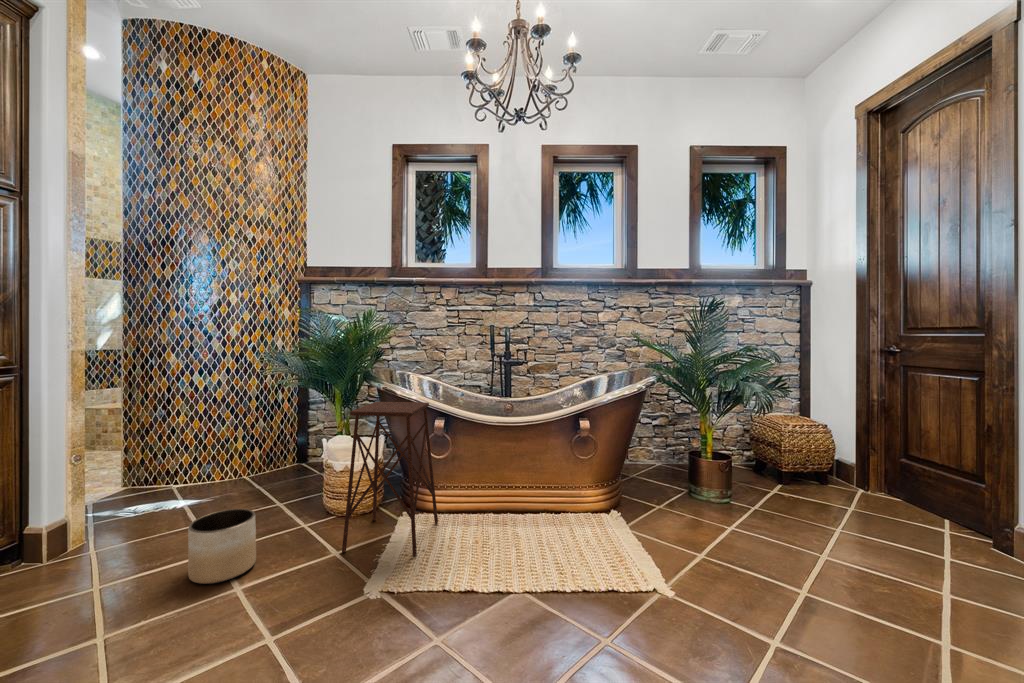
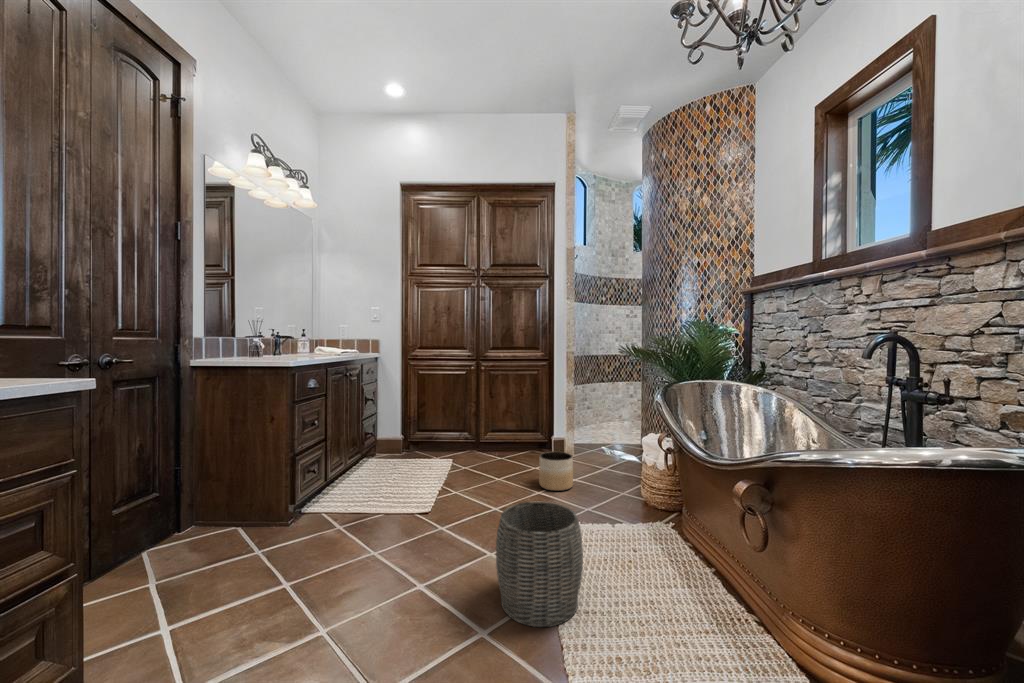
side table: present [342,402,438,556] -> none [585,406,659,543]
woven basket: none [494,491,584,620] -> present [496,501,583,627]

